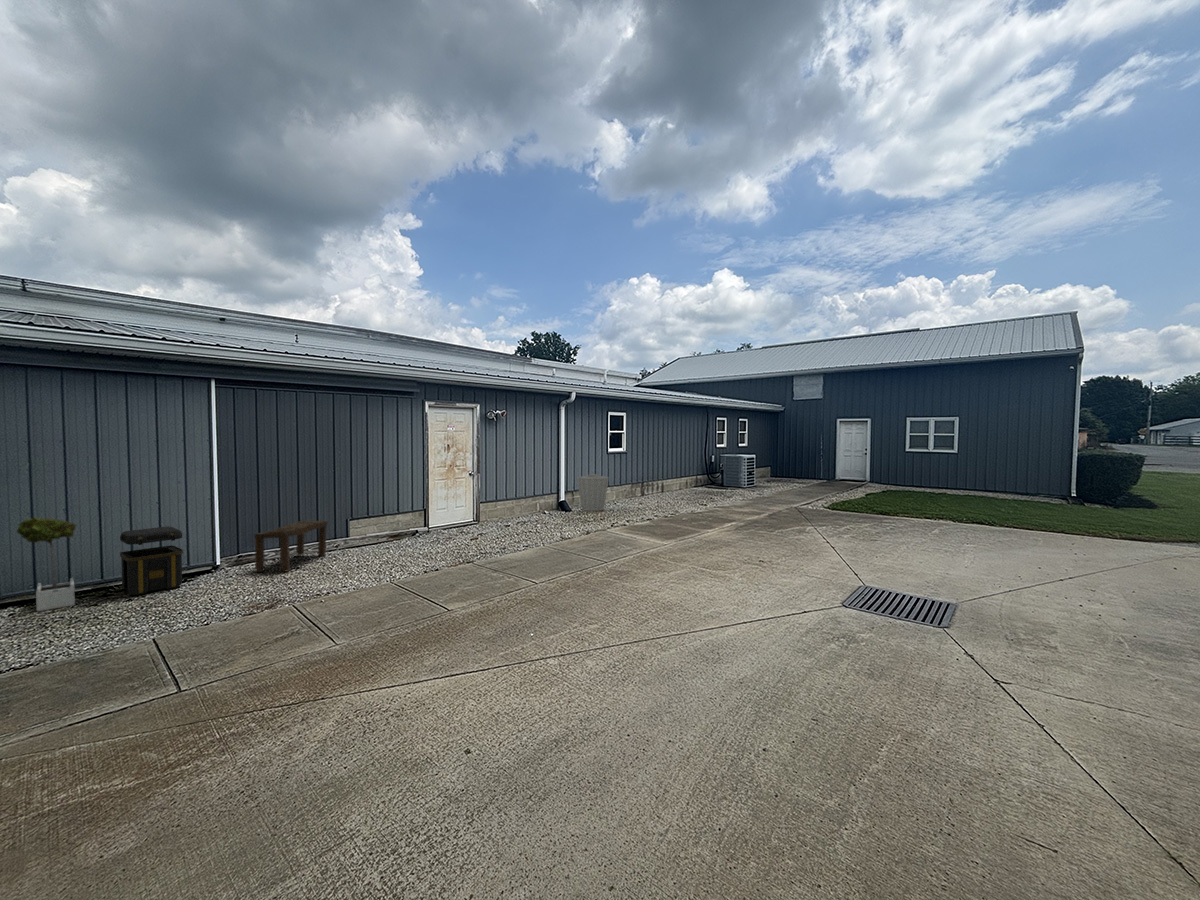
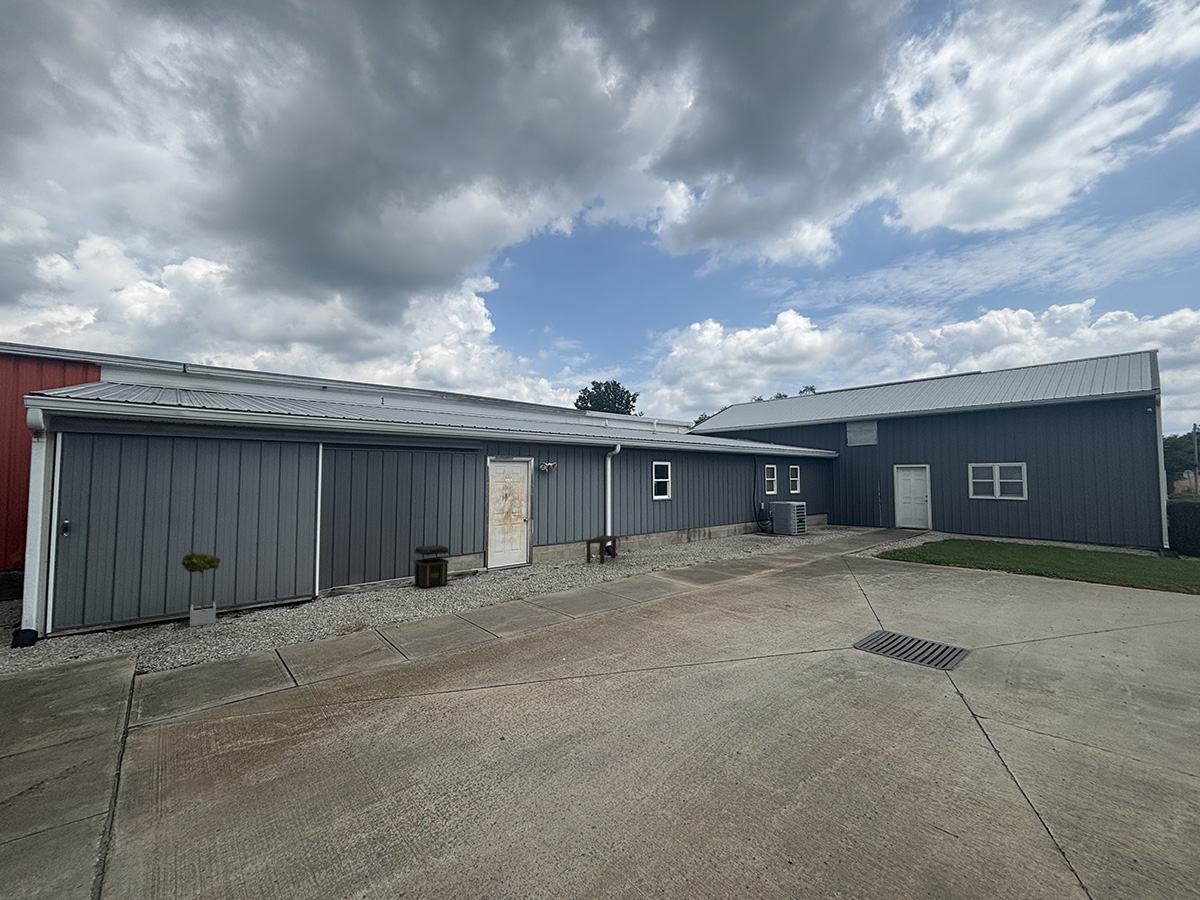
trash can: present [577,473,609,511] -> none [624,520,654,556]
bench: present [255,521,328,572] -> present [586,536,617,563]
toolbox: present [120,527,183,595] -> present [414,545,449,588]

